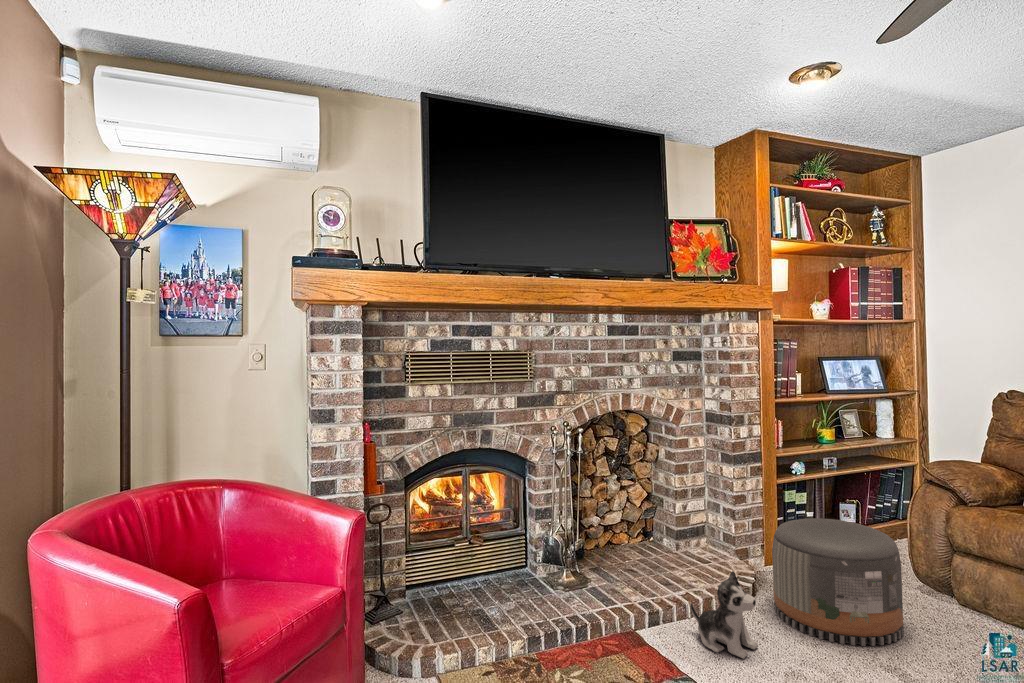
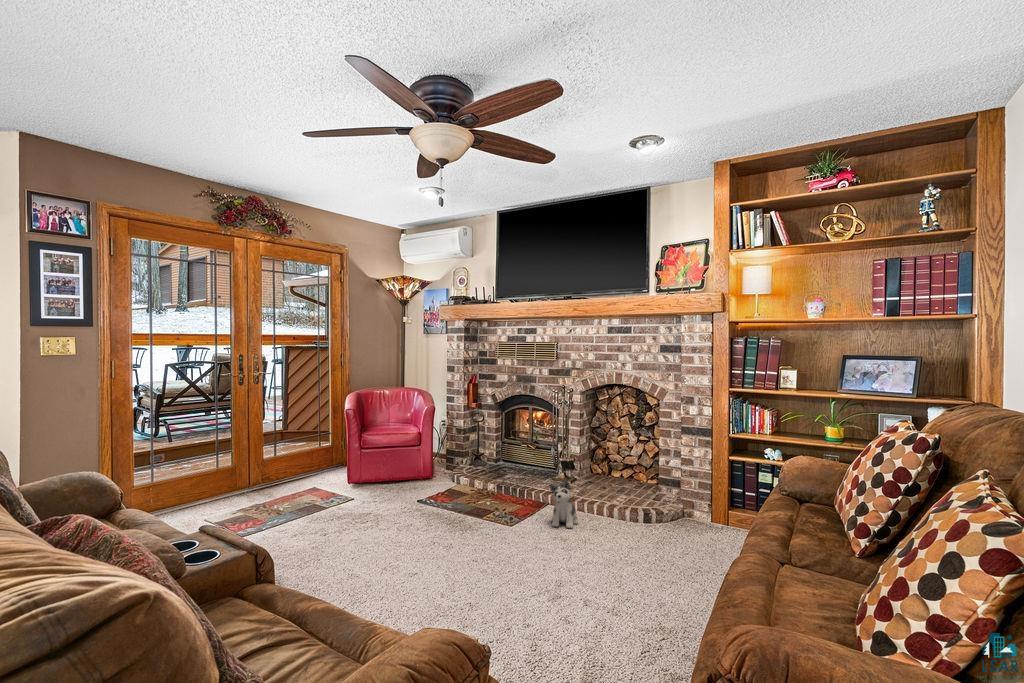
pouf: present [772,518,904,646] -> none [610,473,697,563]

